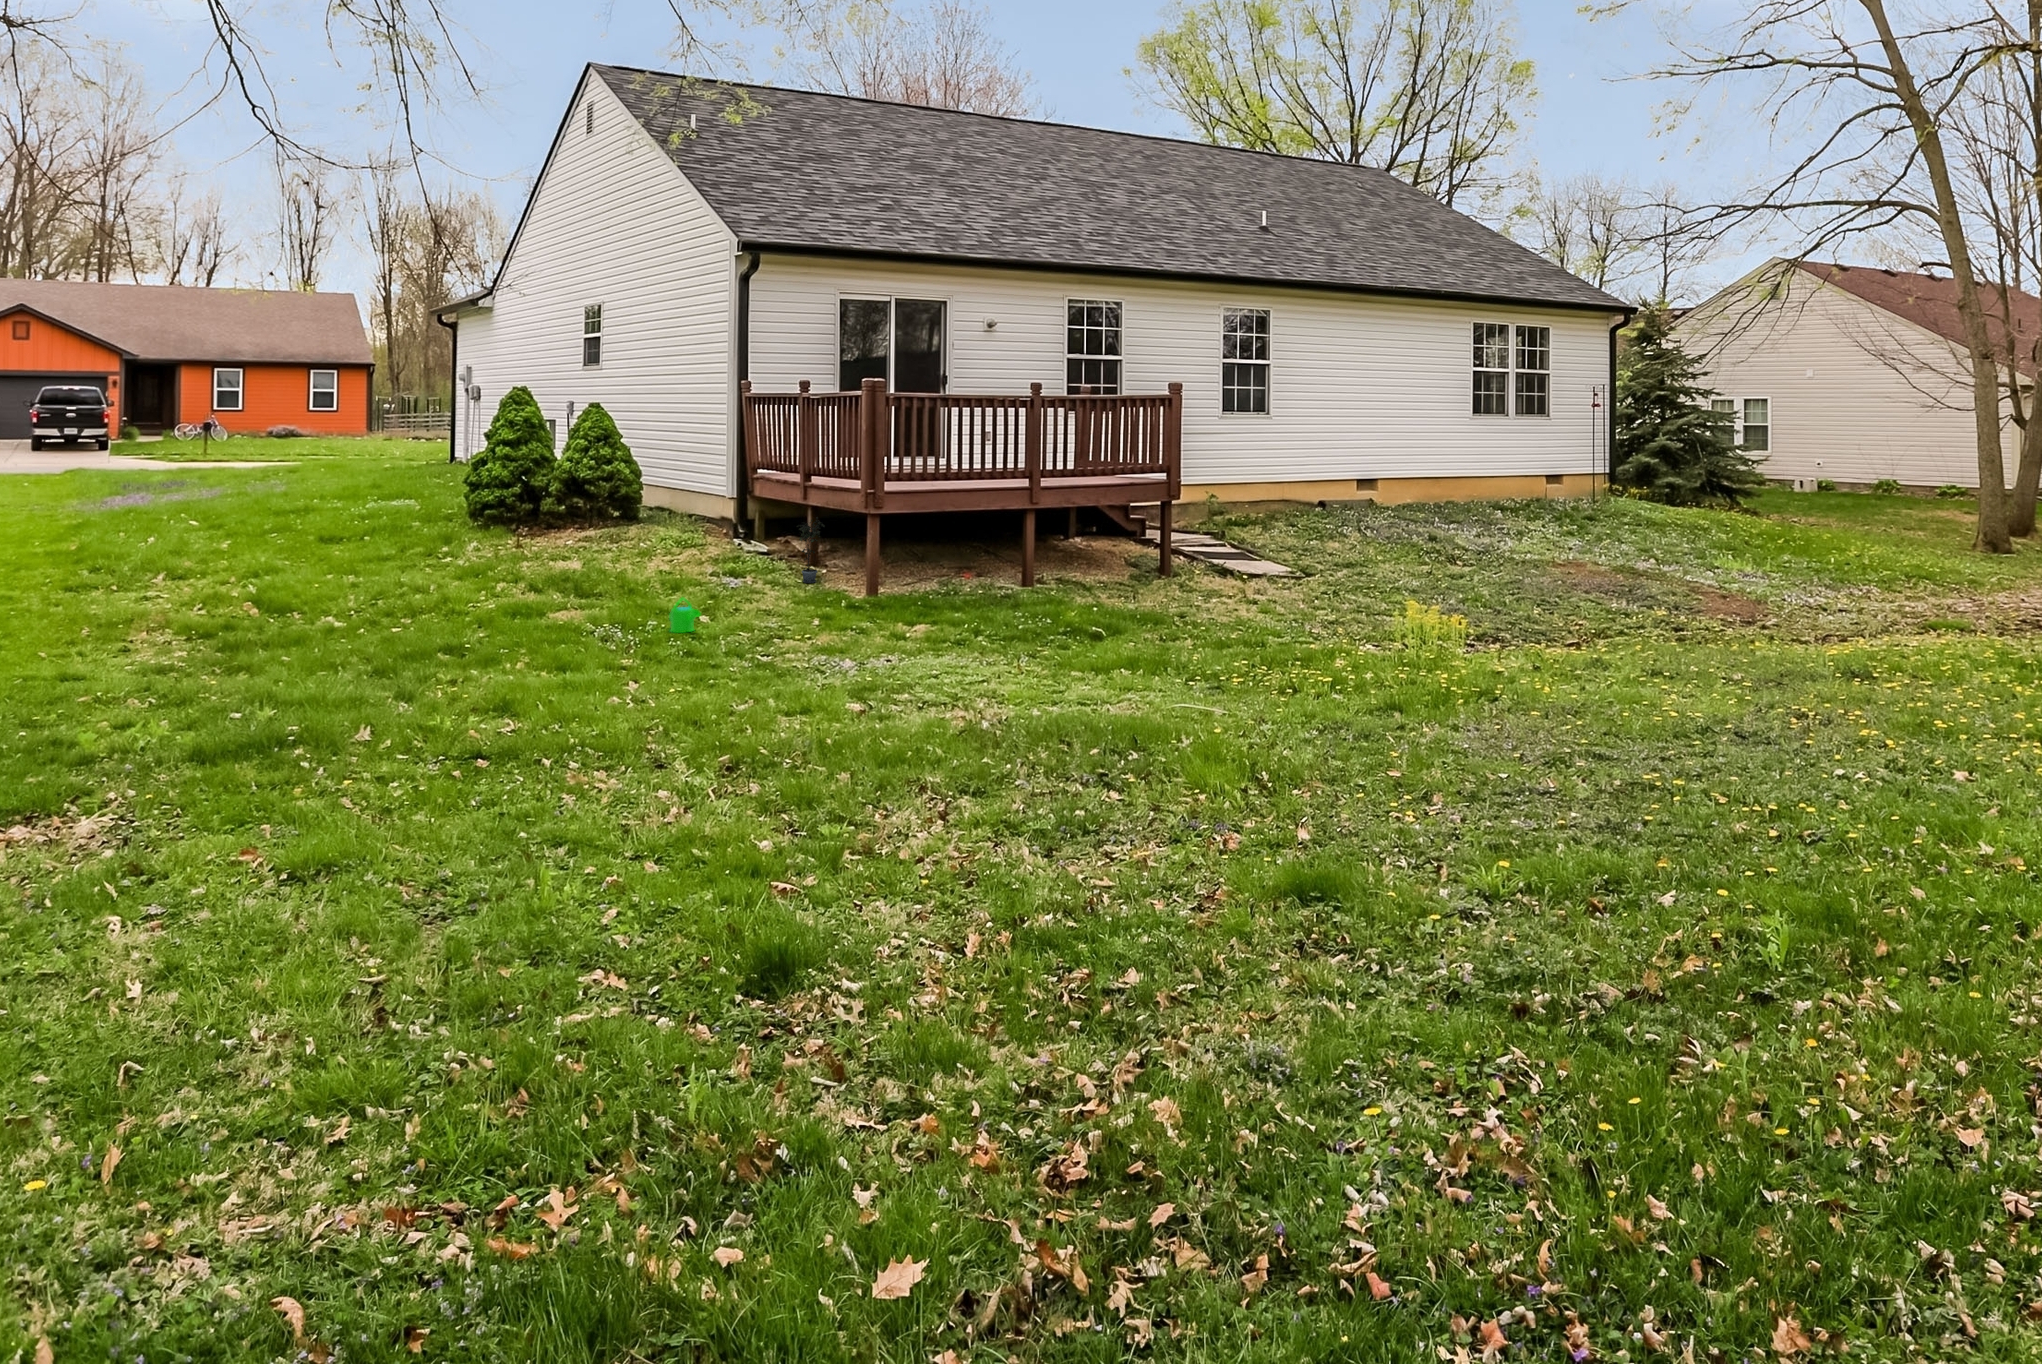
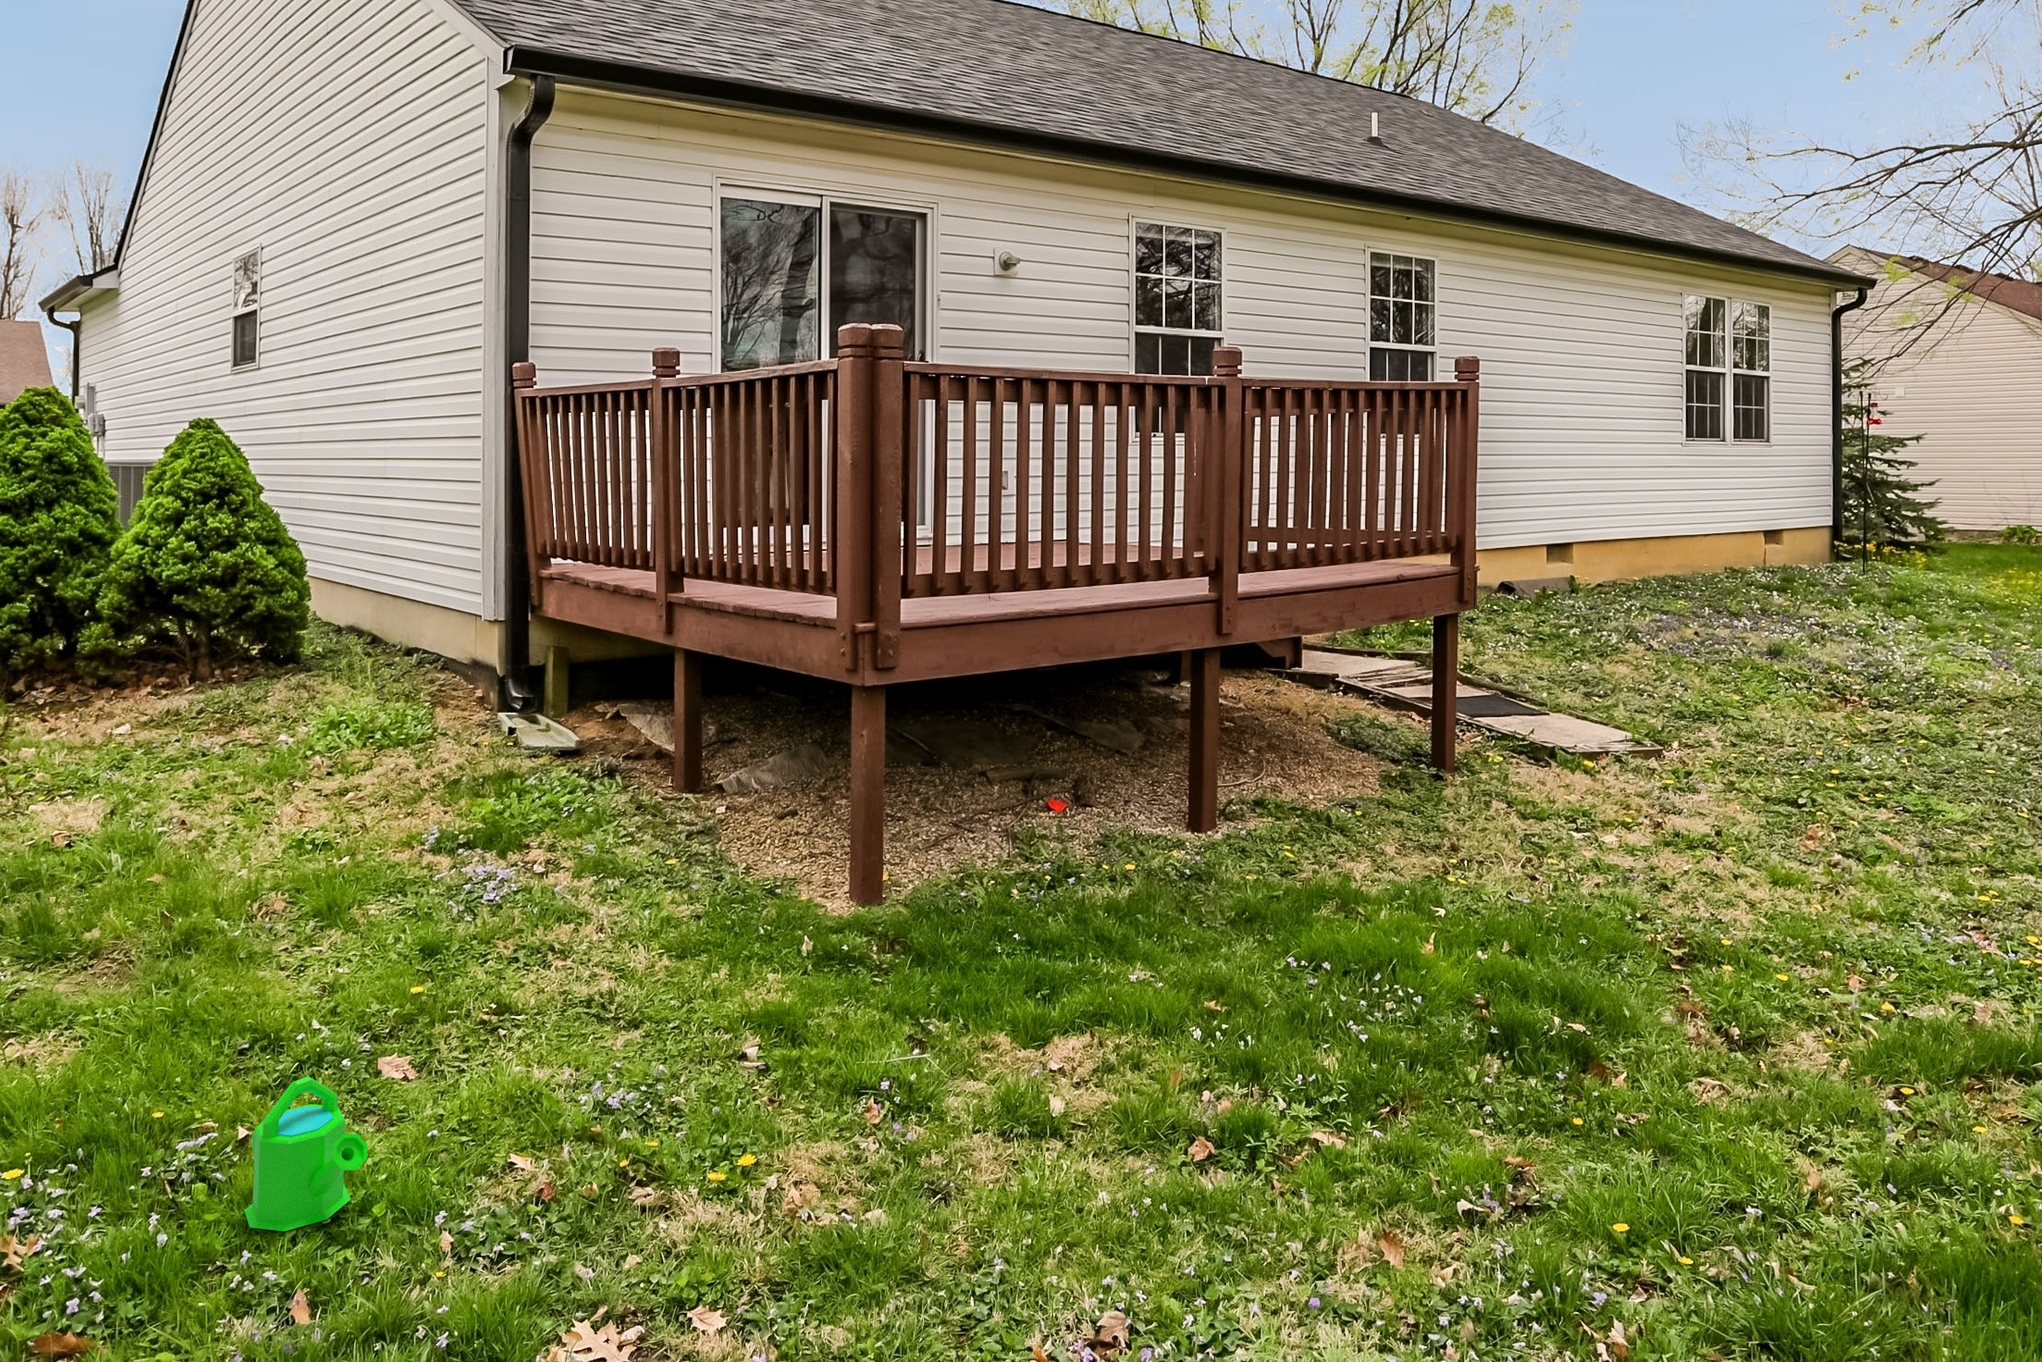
potted plant: present [797,517,825,583] -> none [662,684,733,855]

